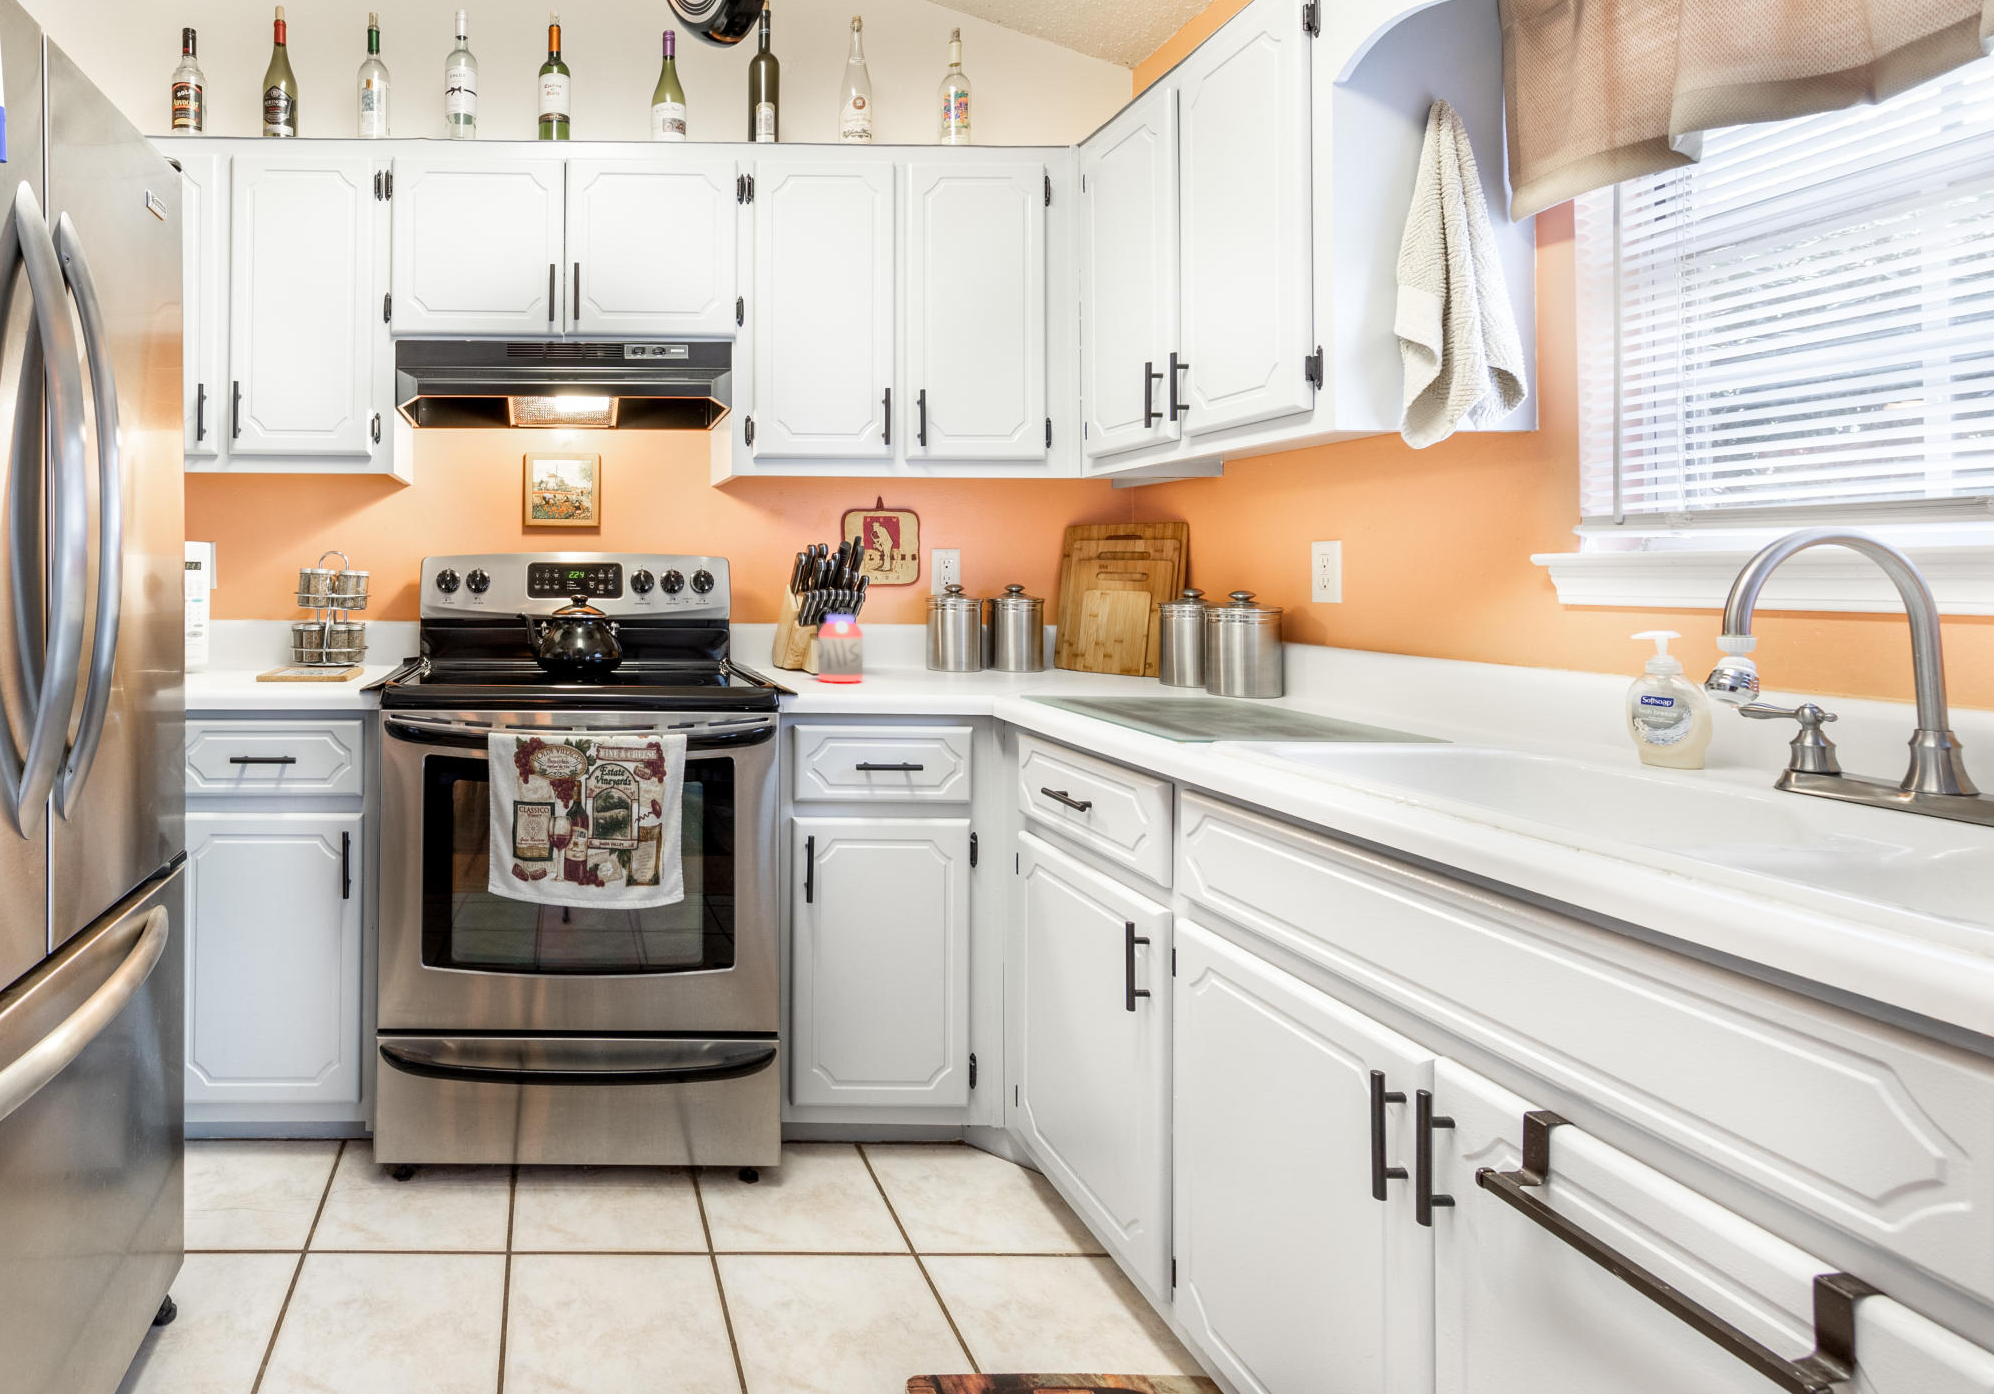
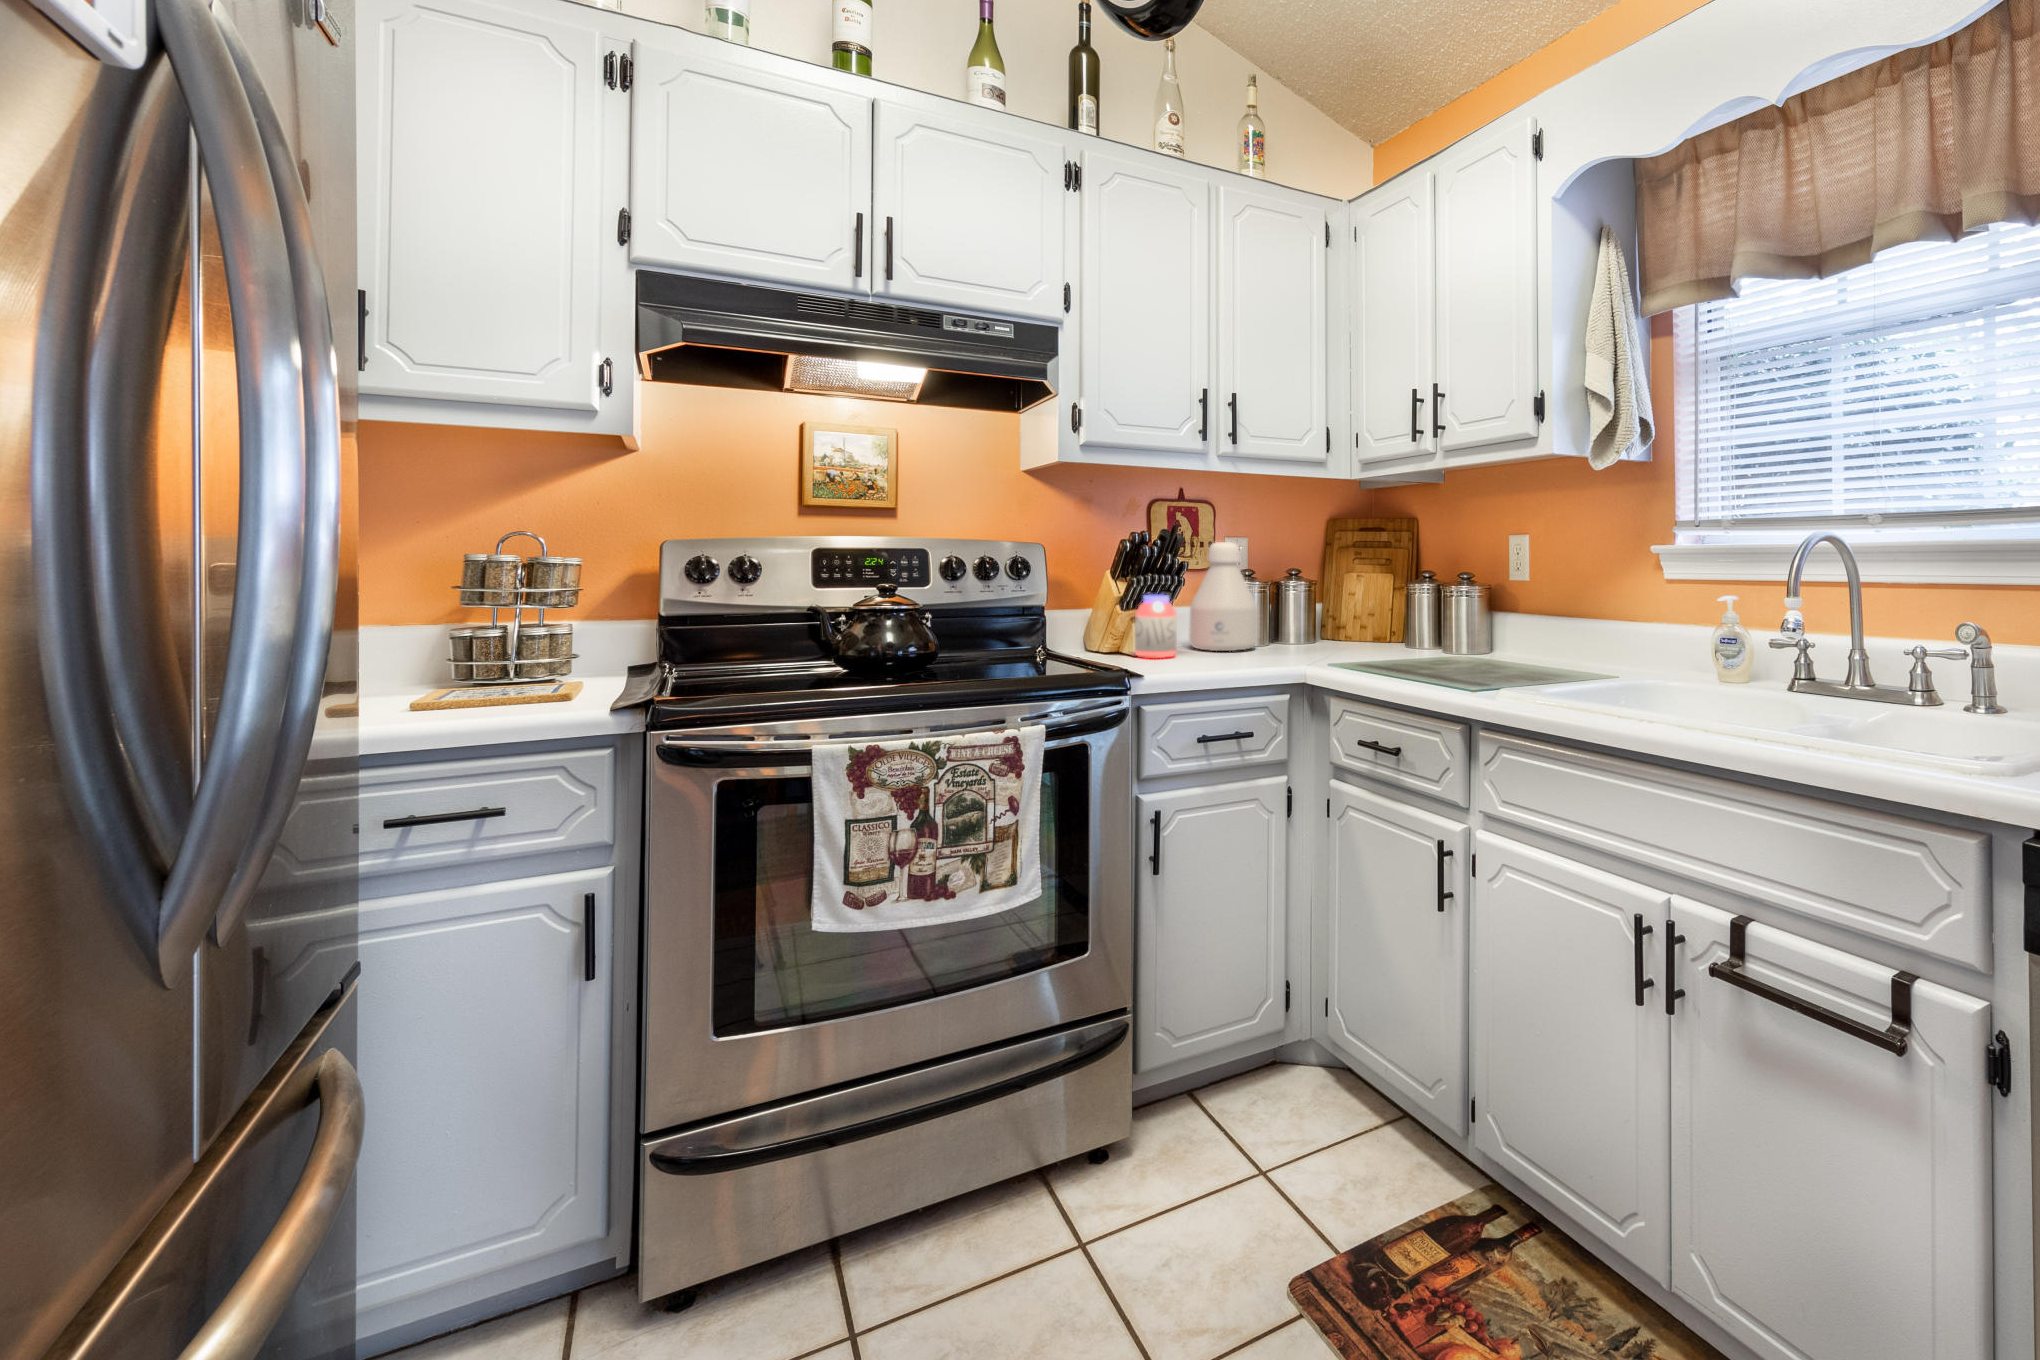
bottle: none [886,558,966,679] -> present [1189,542,1258,651]

